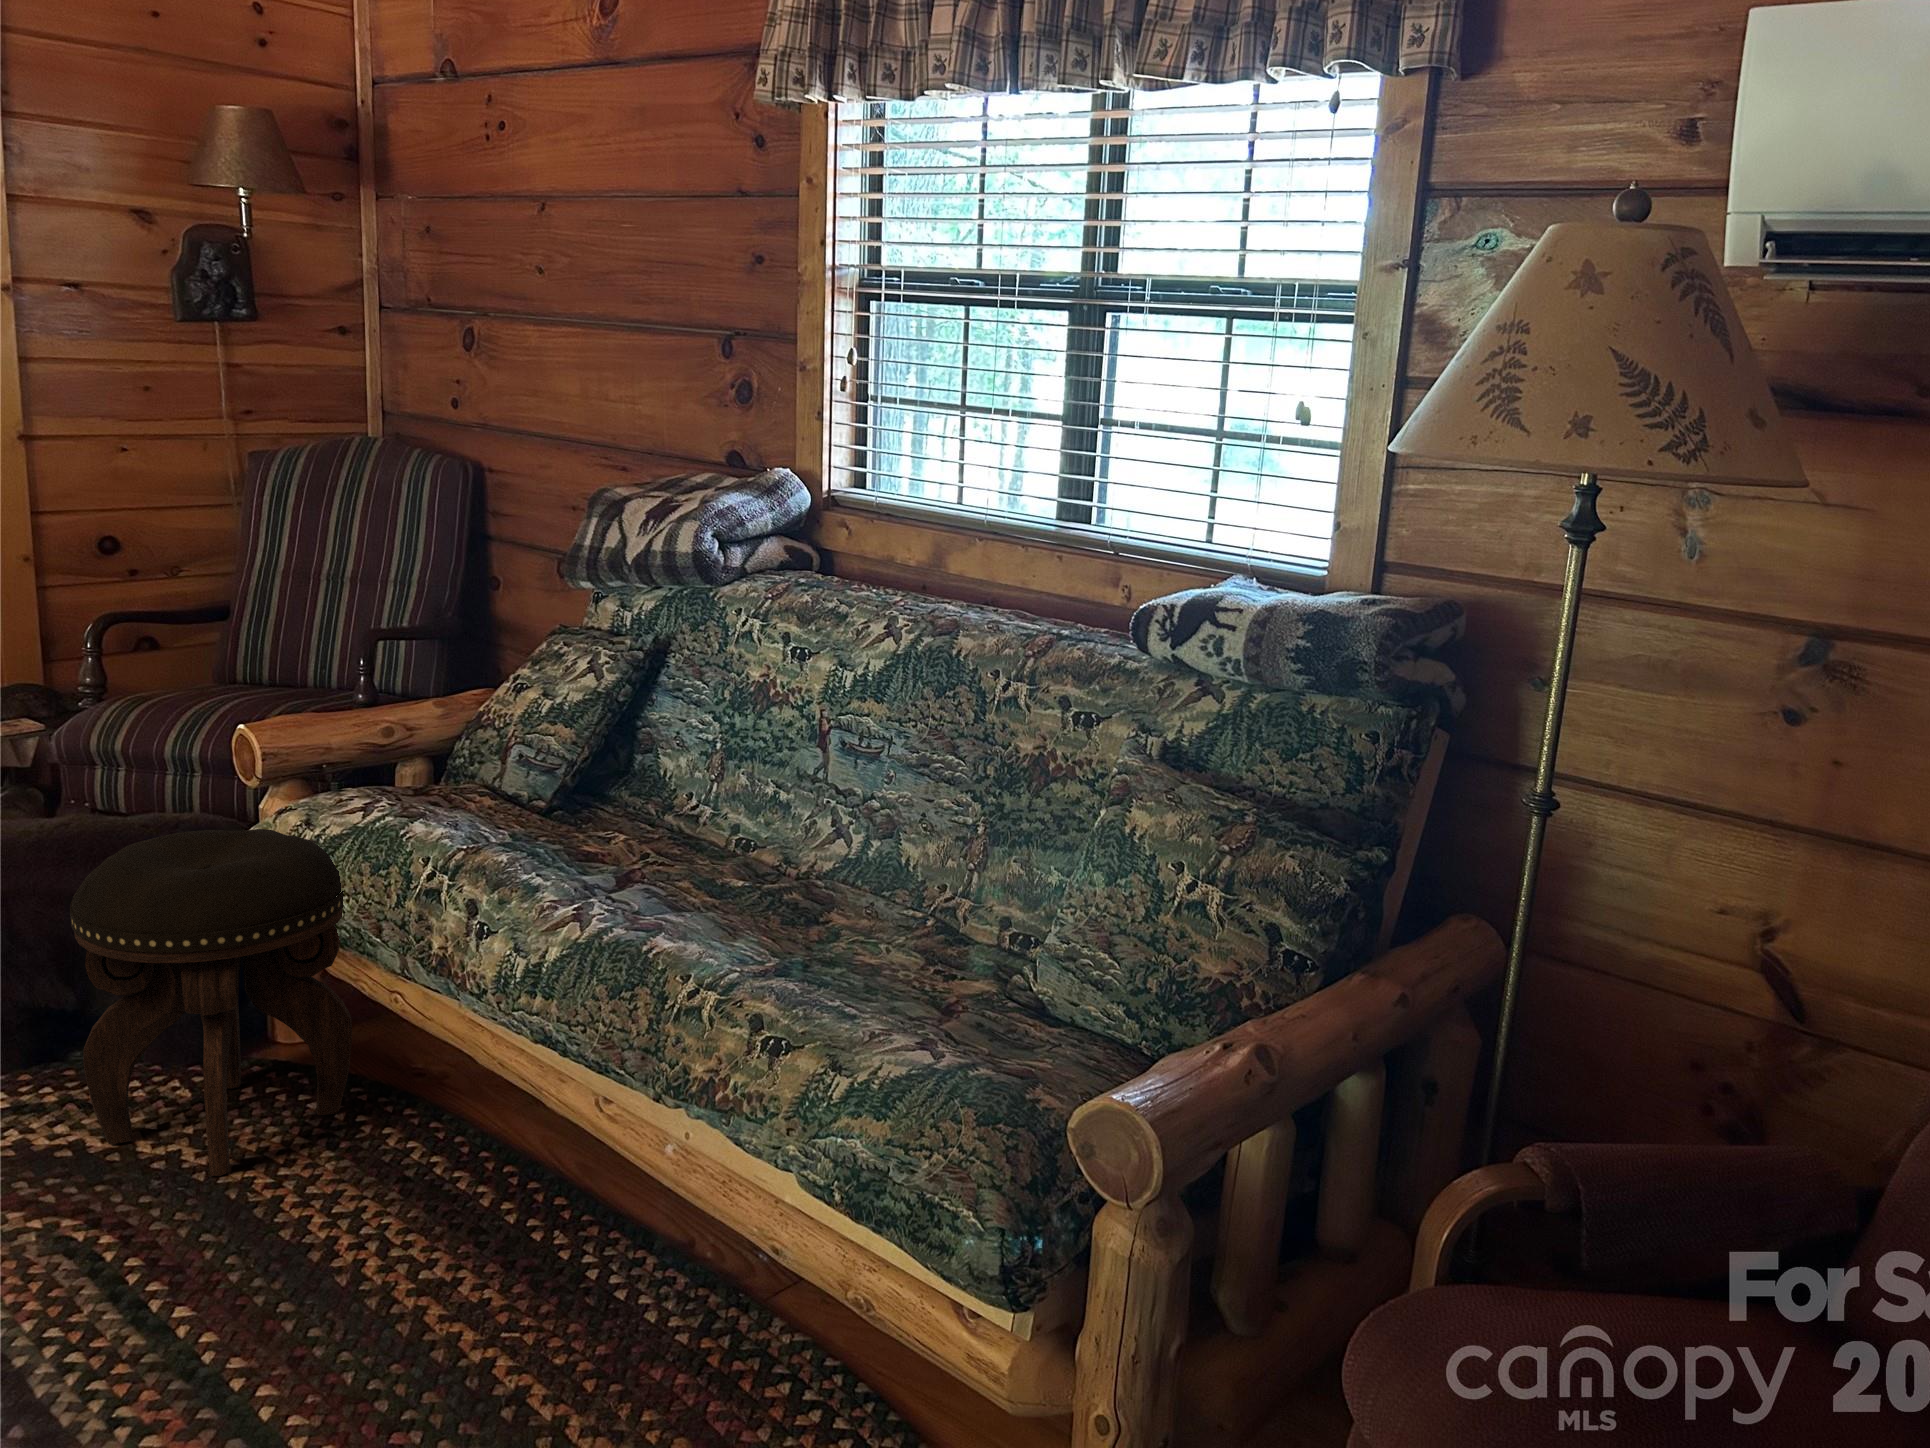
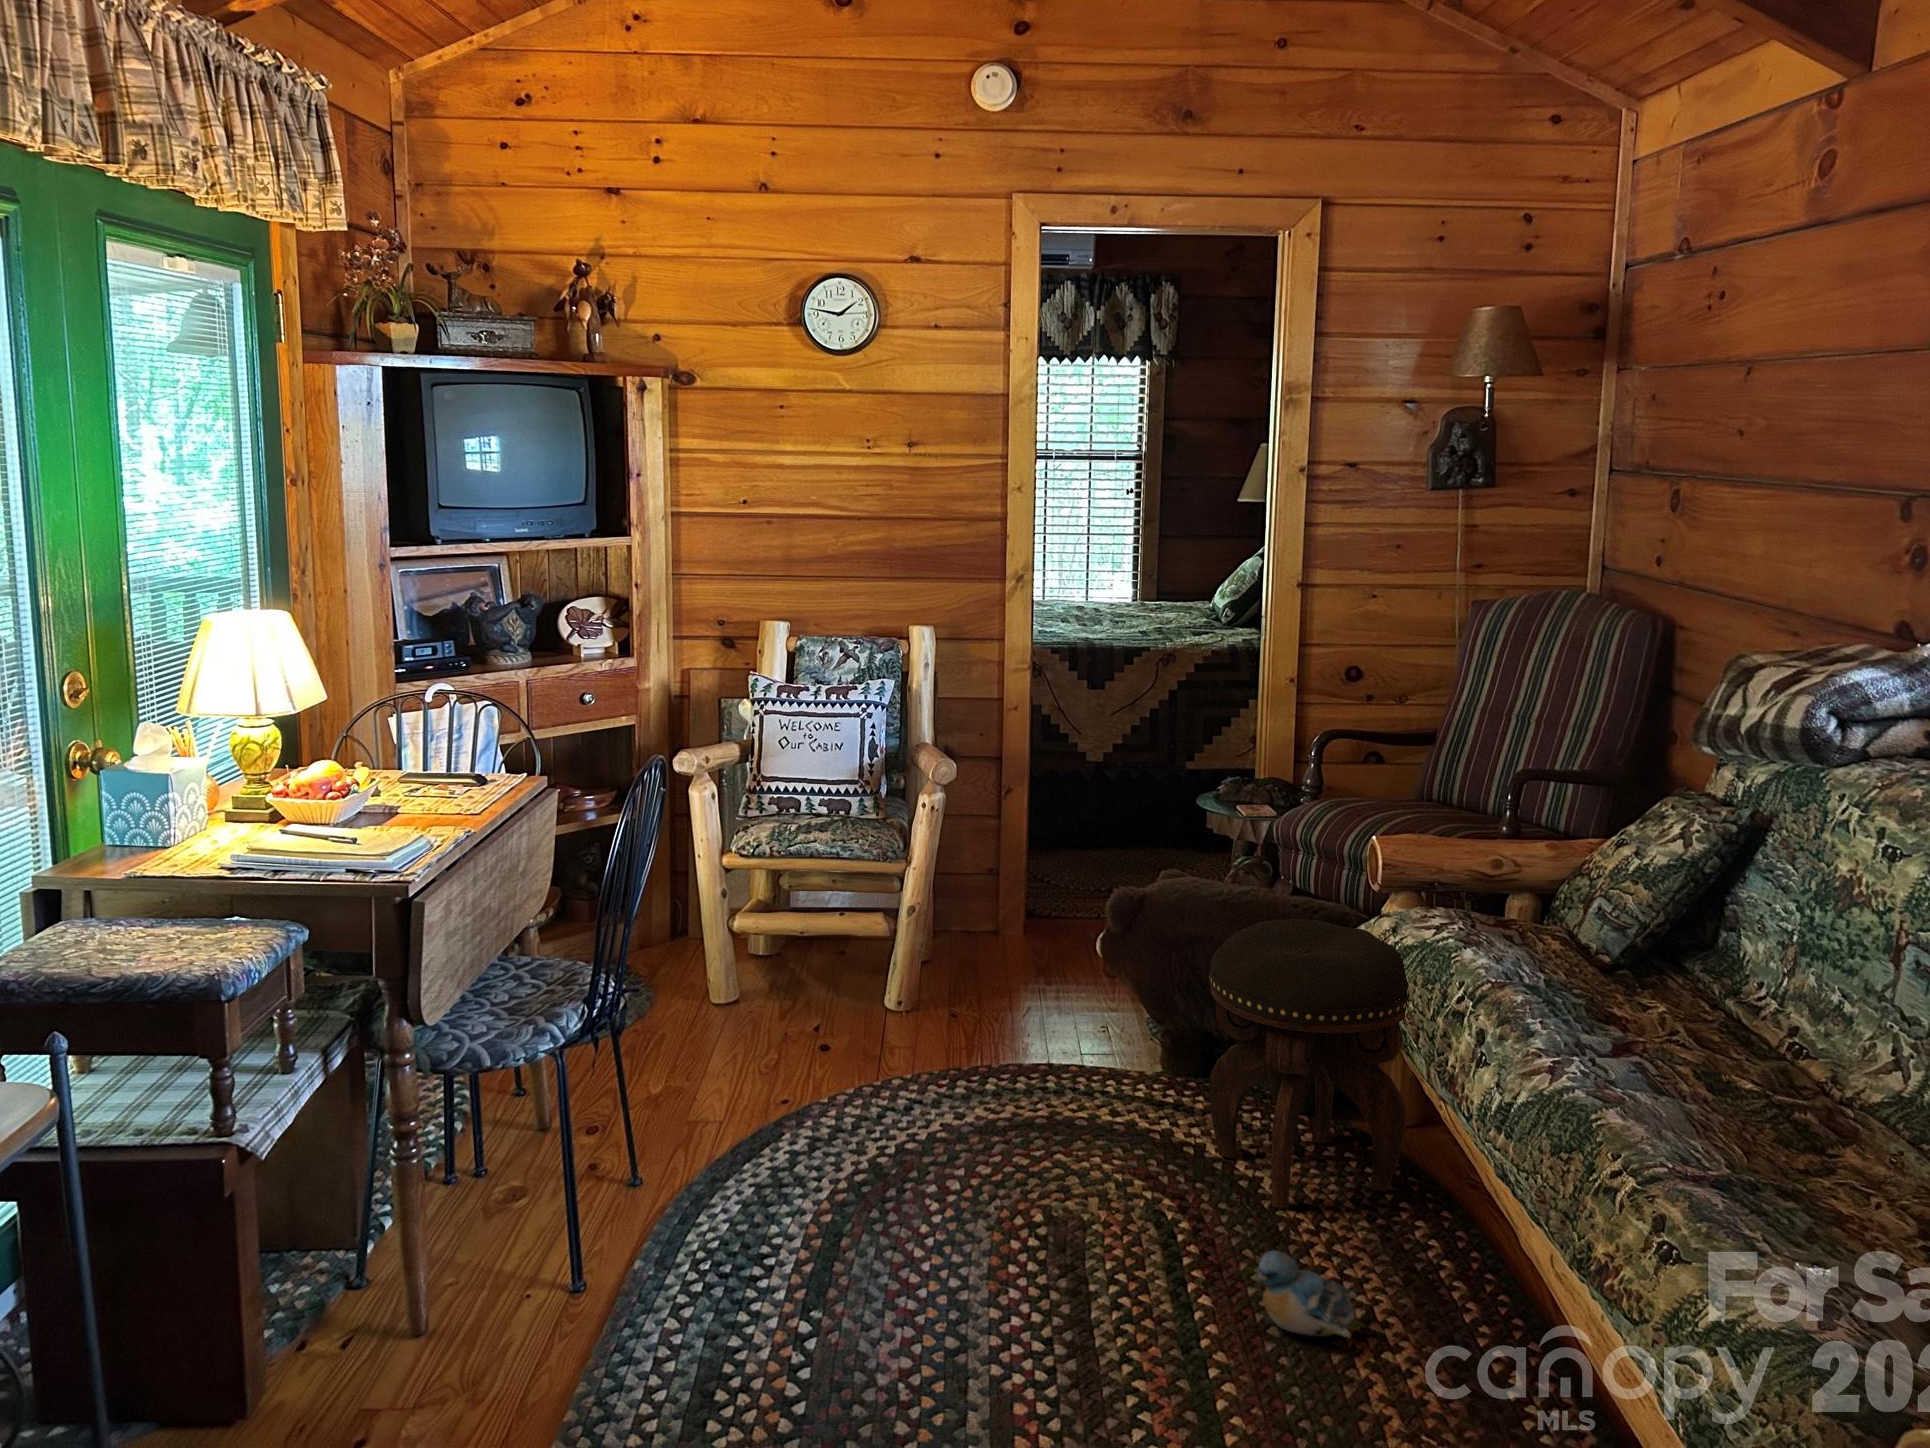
plush toy: none [251,1215,399,1302] -> present [1255,1251,1366,1337]

